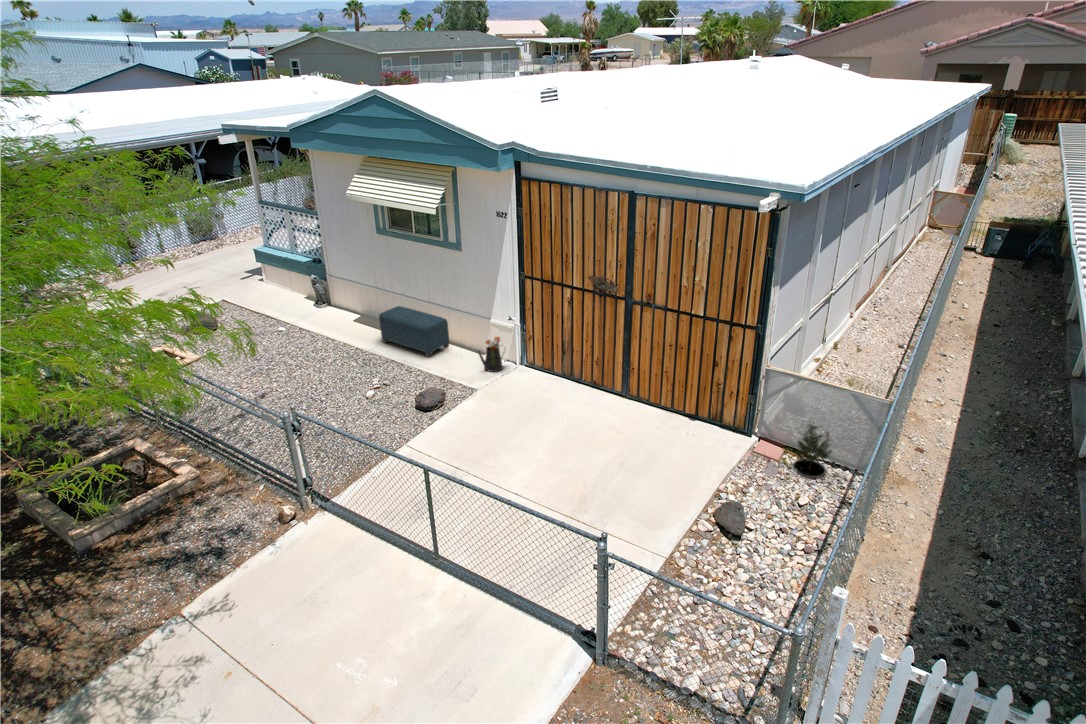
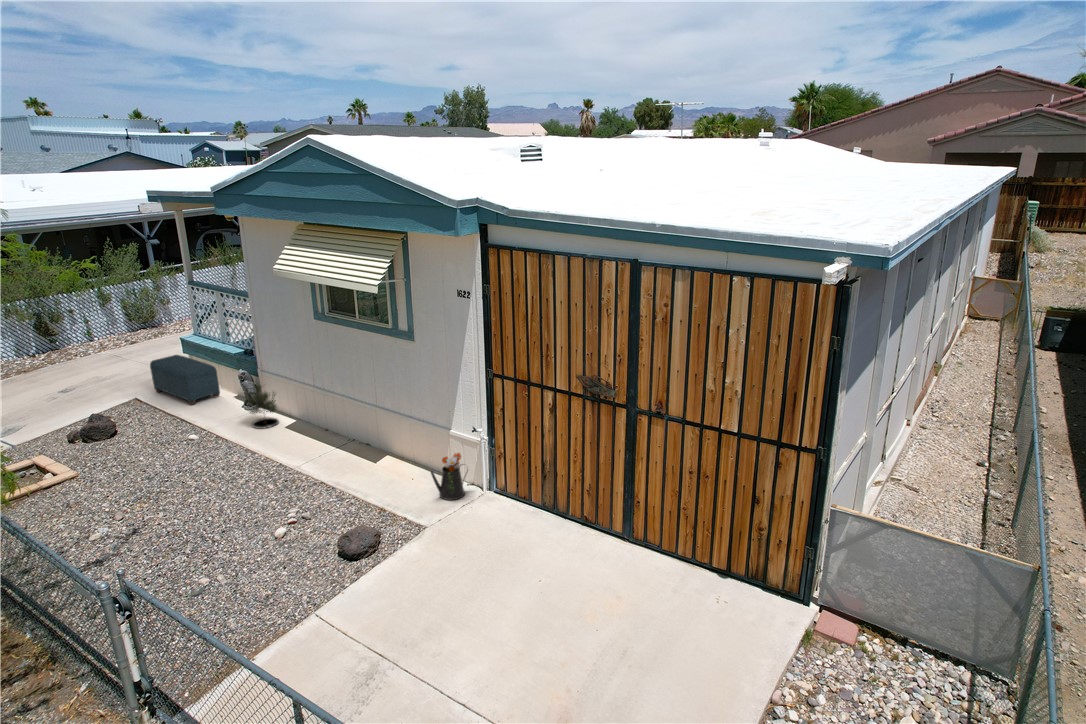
bench: present [379,306,449,357] -> present [150,355,220,405]
potted tree: present [793,421,832,478] -> present [246,383,279,429]

